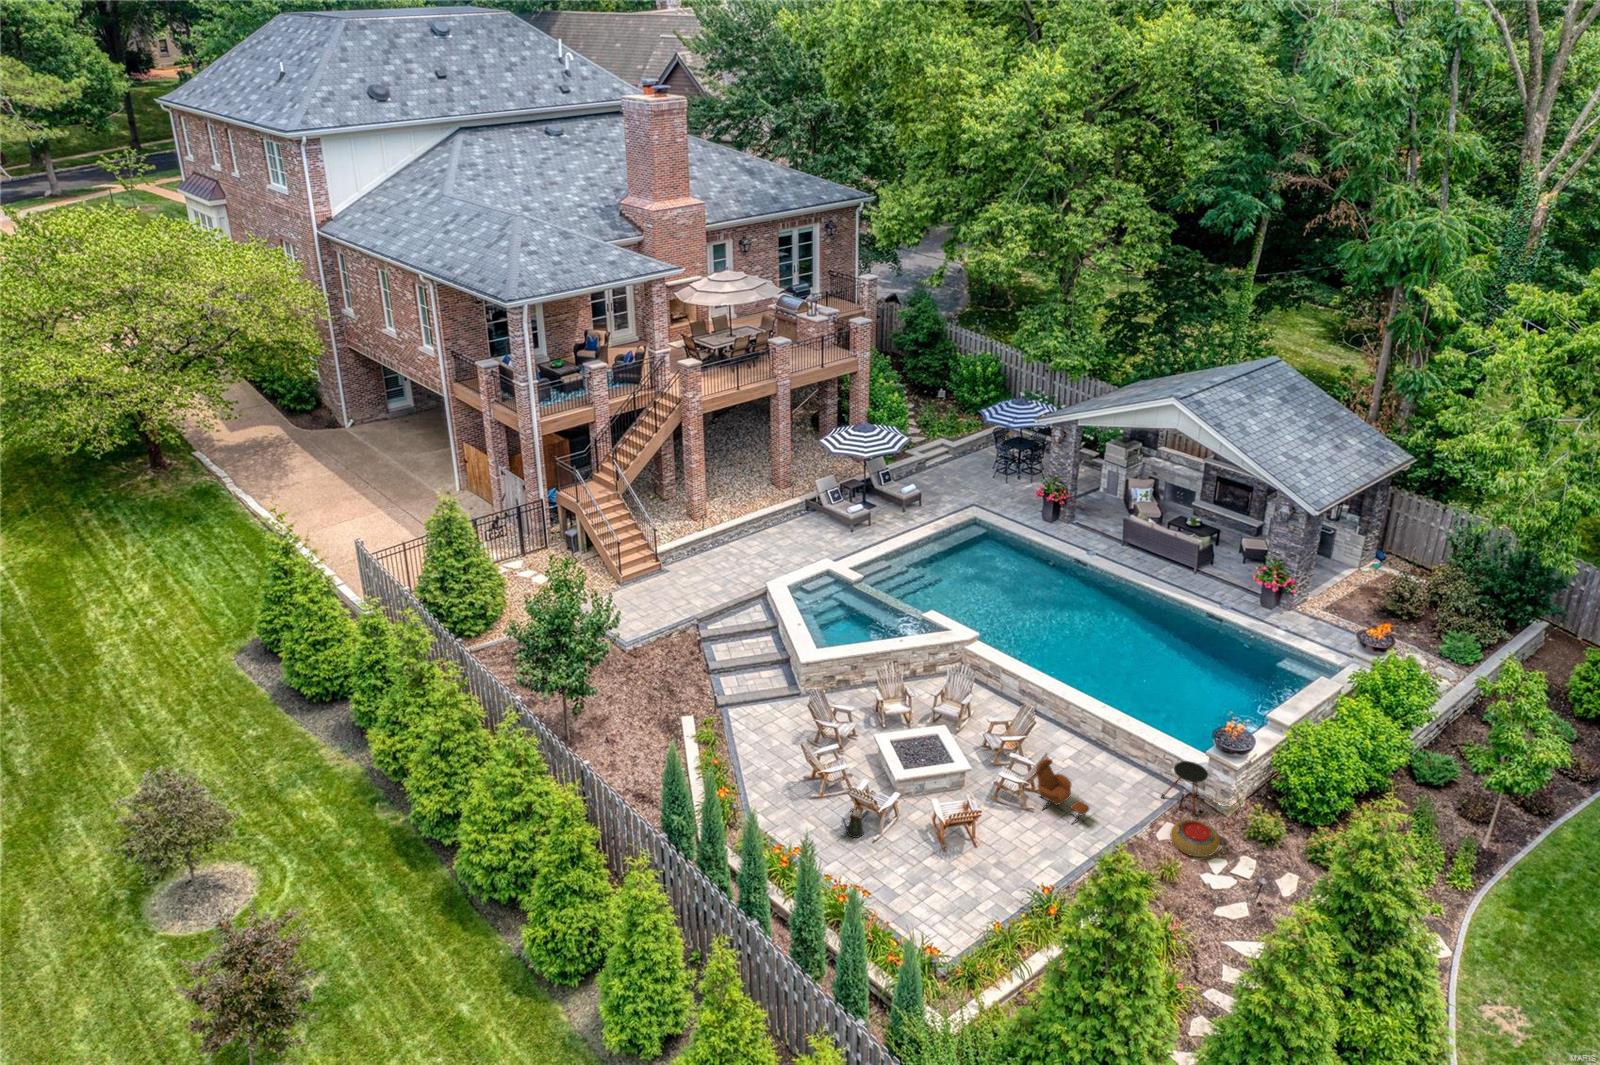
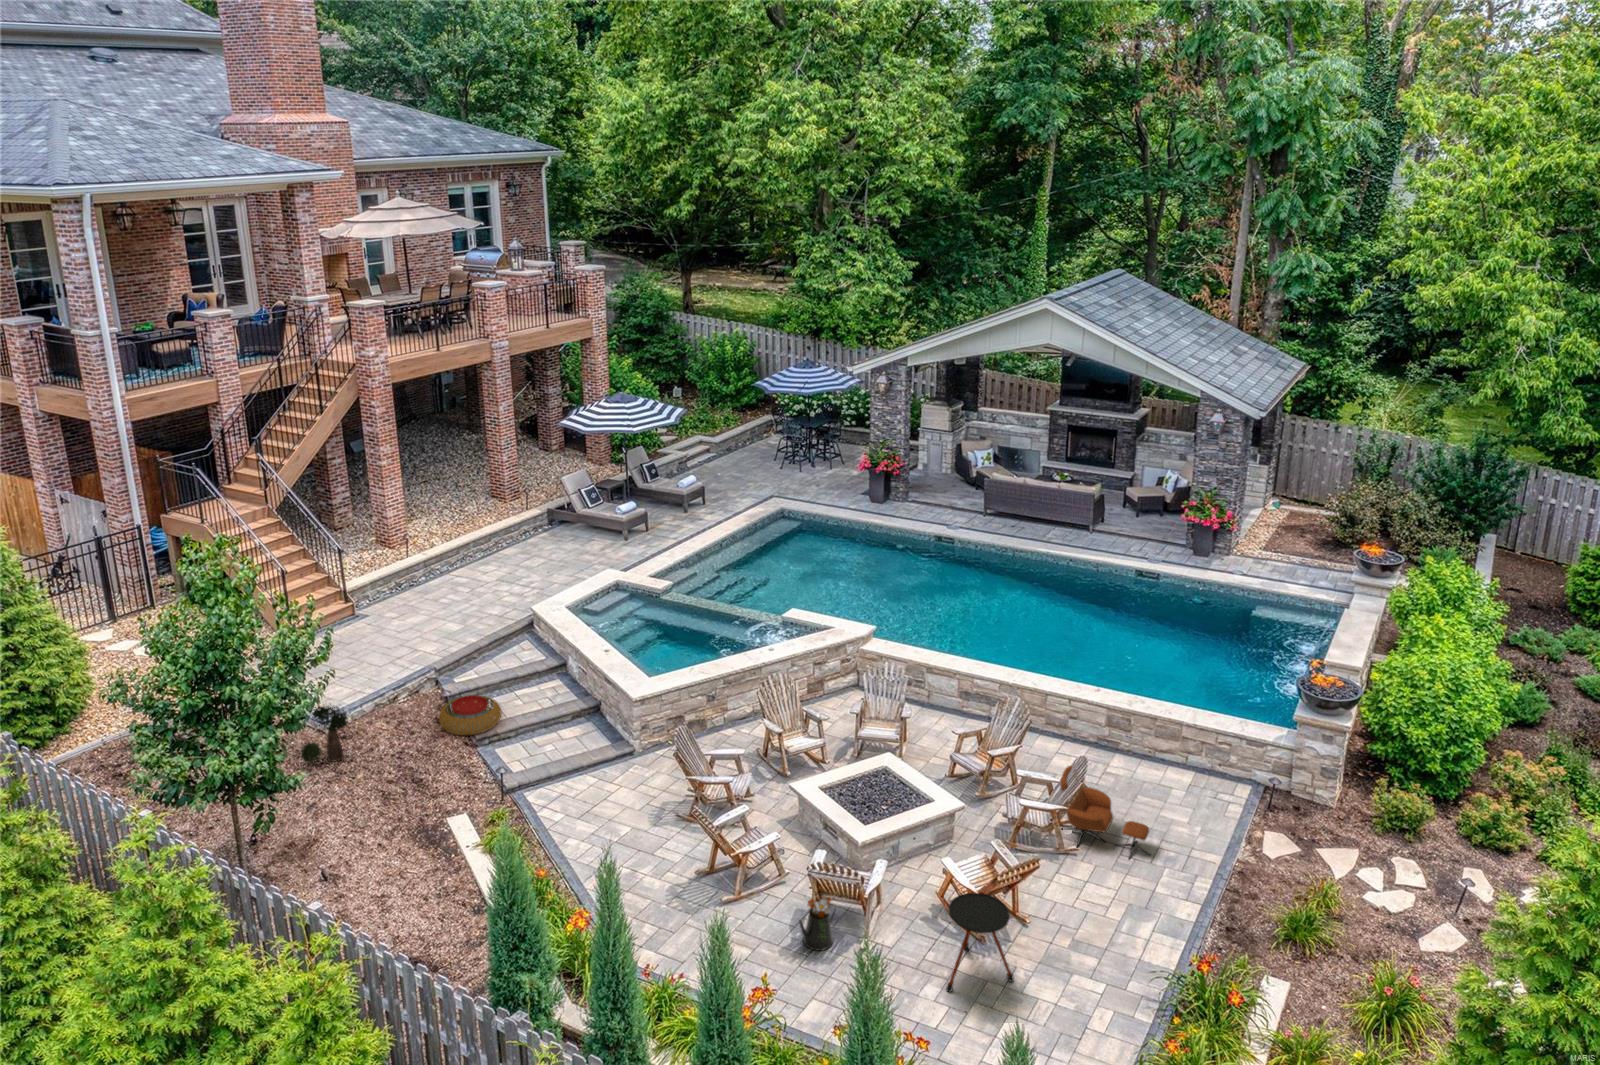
potted plant: none [608,636,637,672] -> present [300,704,348,765]
side table: present [1161,761,1208,816] -> present [946,893,1014,992]
pouf: present [1170,820,1220,857] -> present [439,695,501,735]

